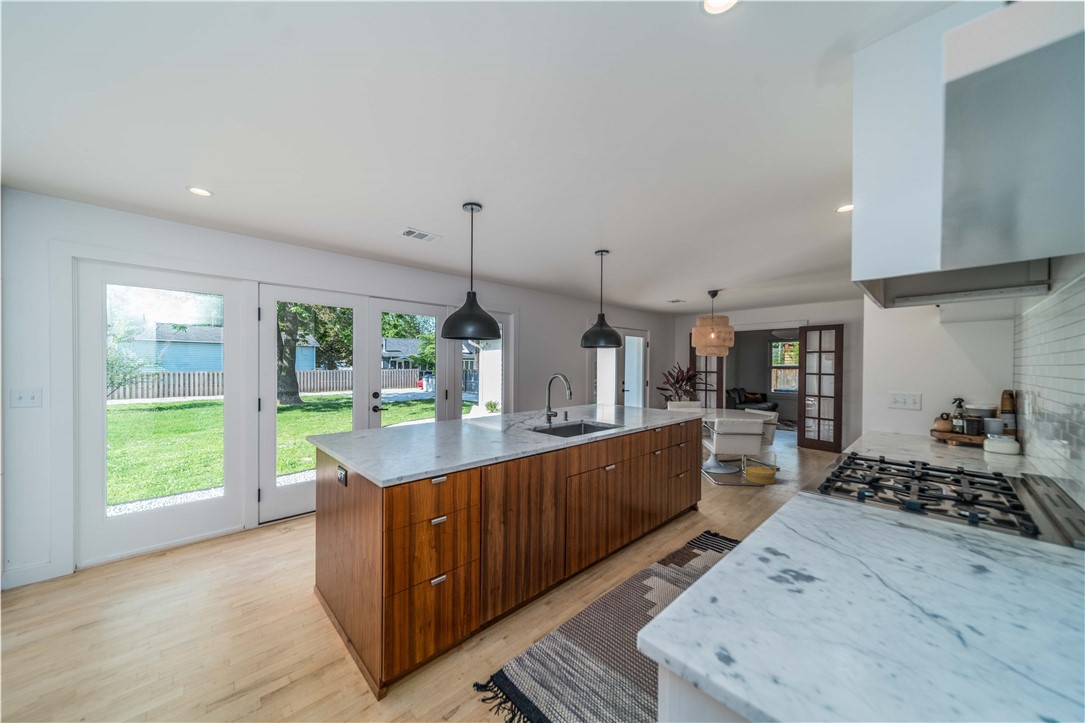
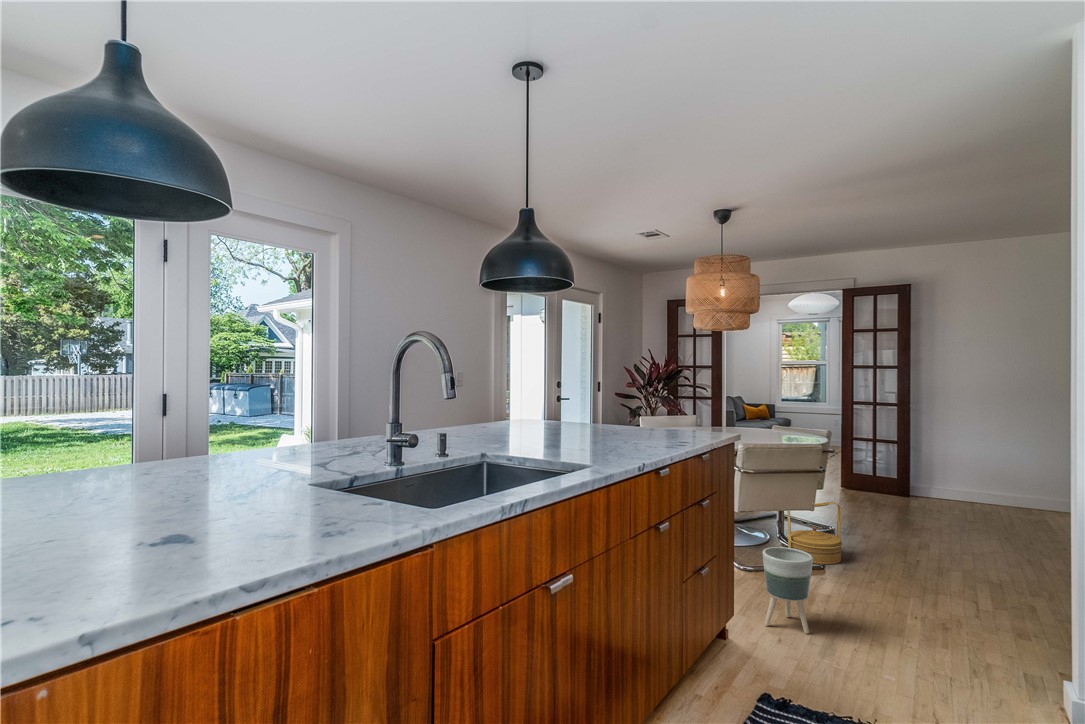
planter: none [717,470,742,511] -> present [762,547,813,634]

